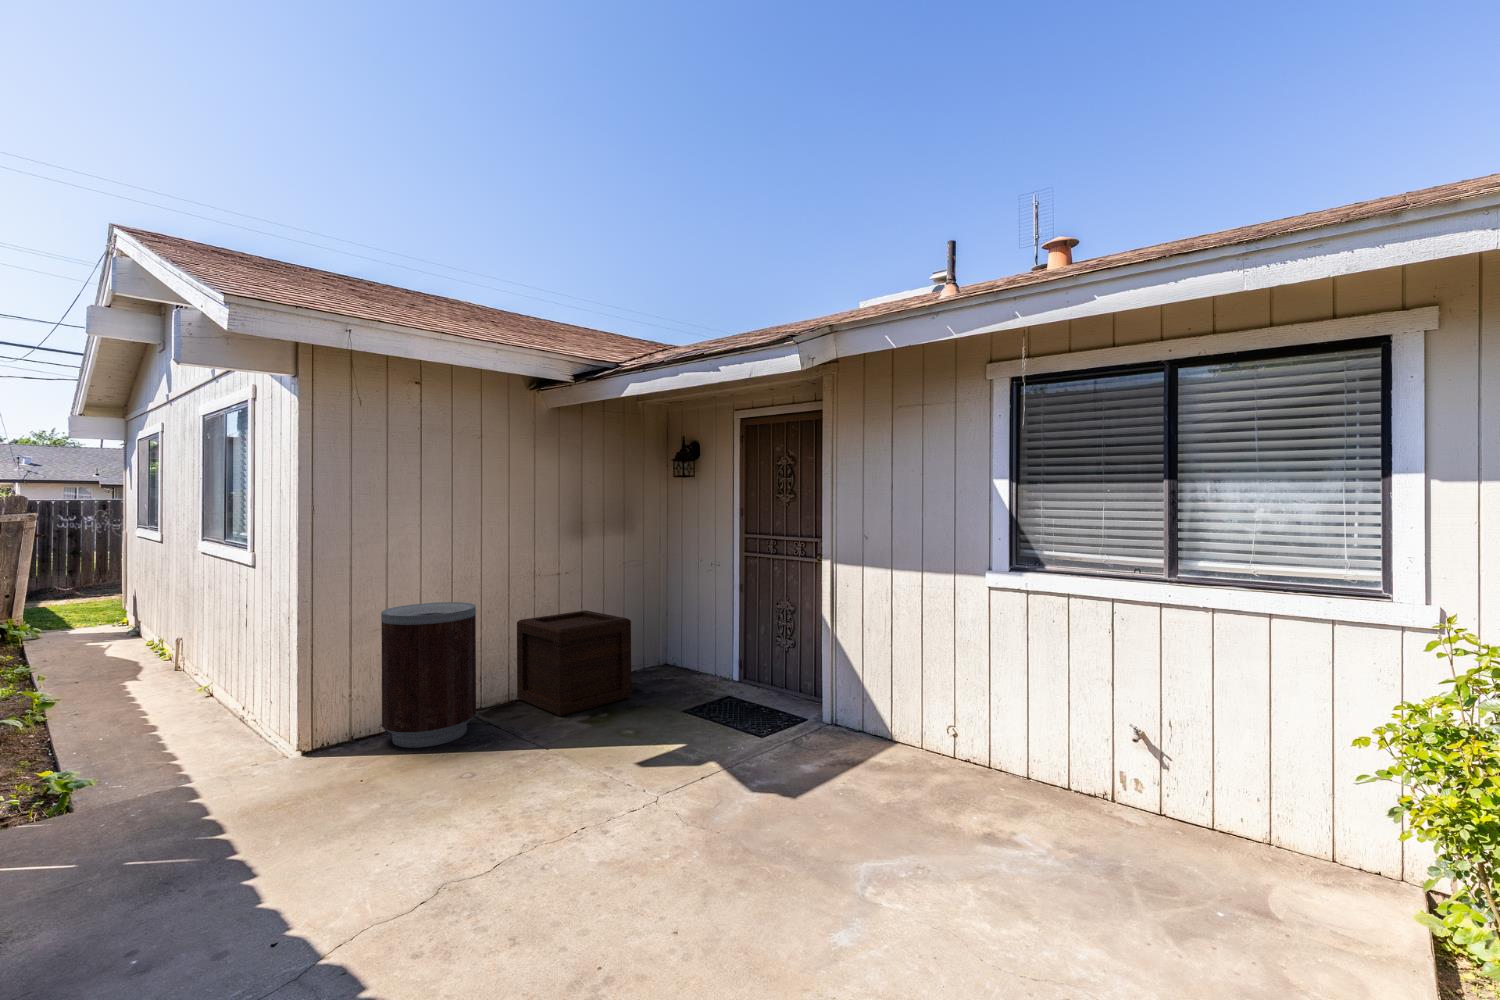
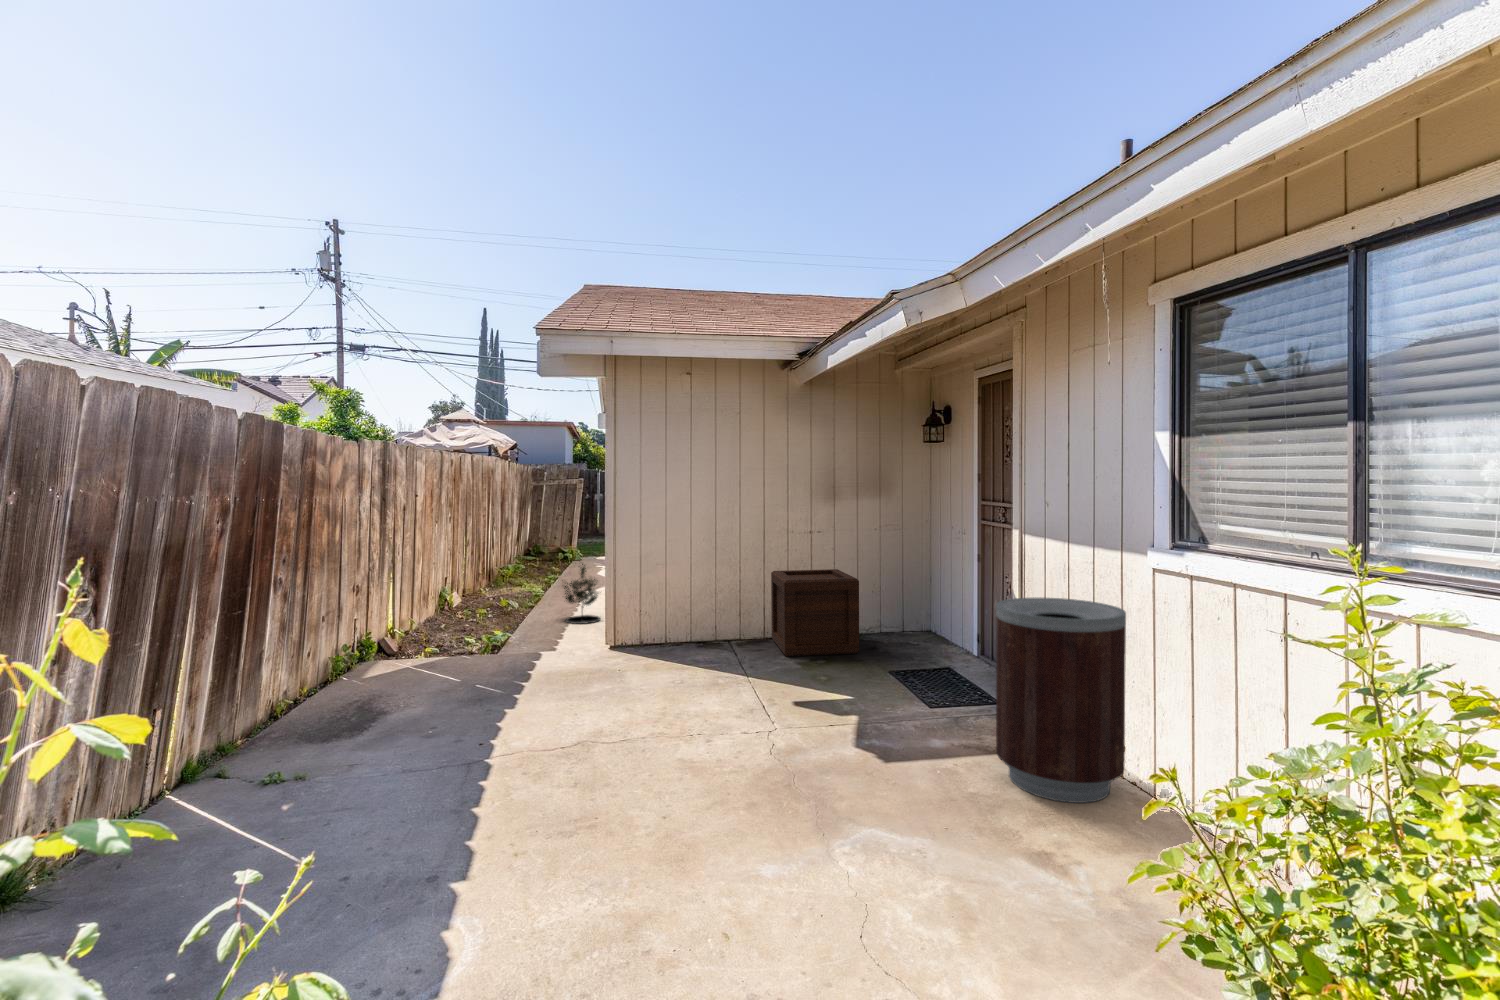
trash can: present [381,602,476,748] -> present [996,597,1126,803]
potted tree: none [152,634,233,732] -> present [564,564,600,624]

